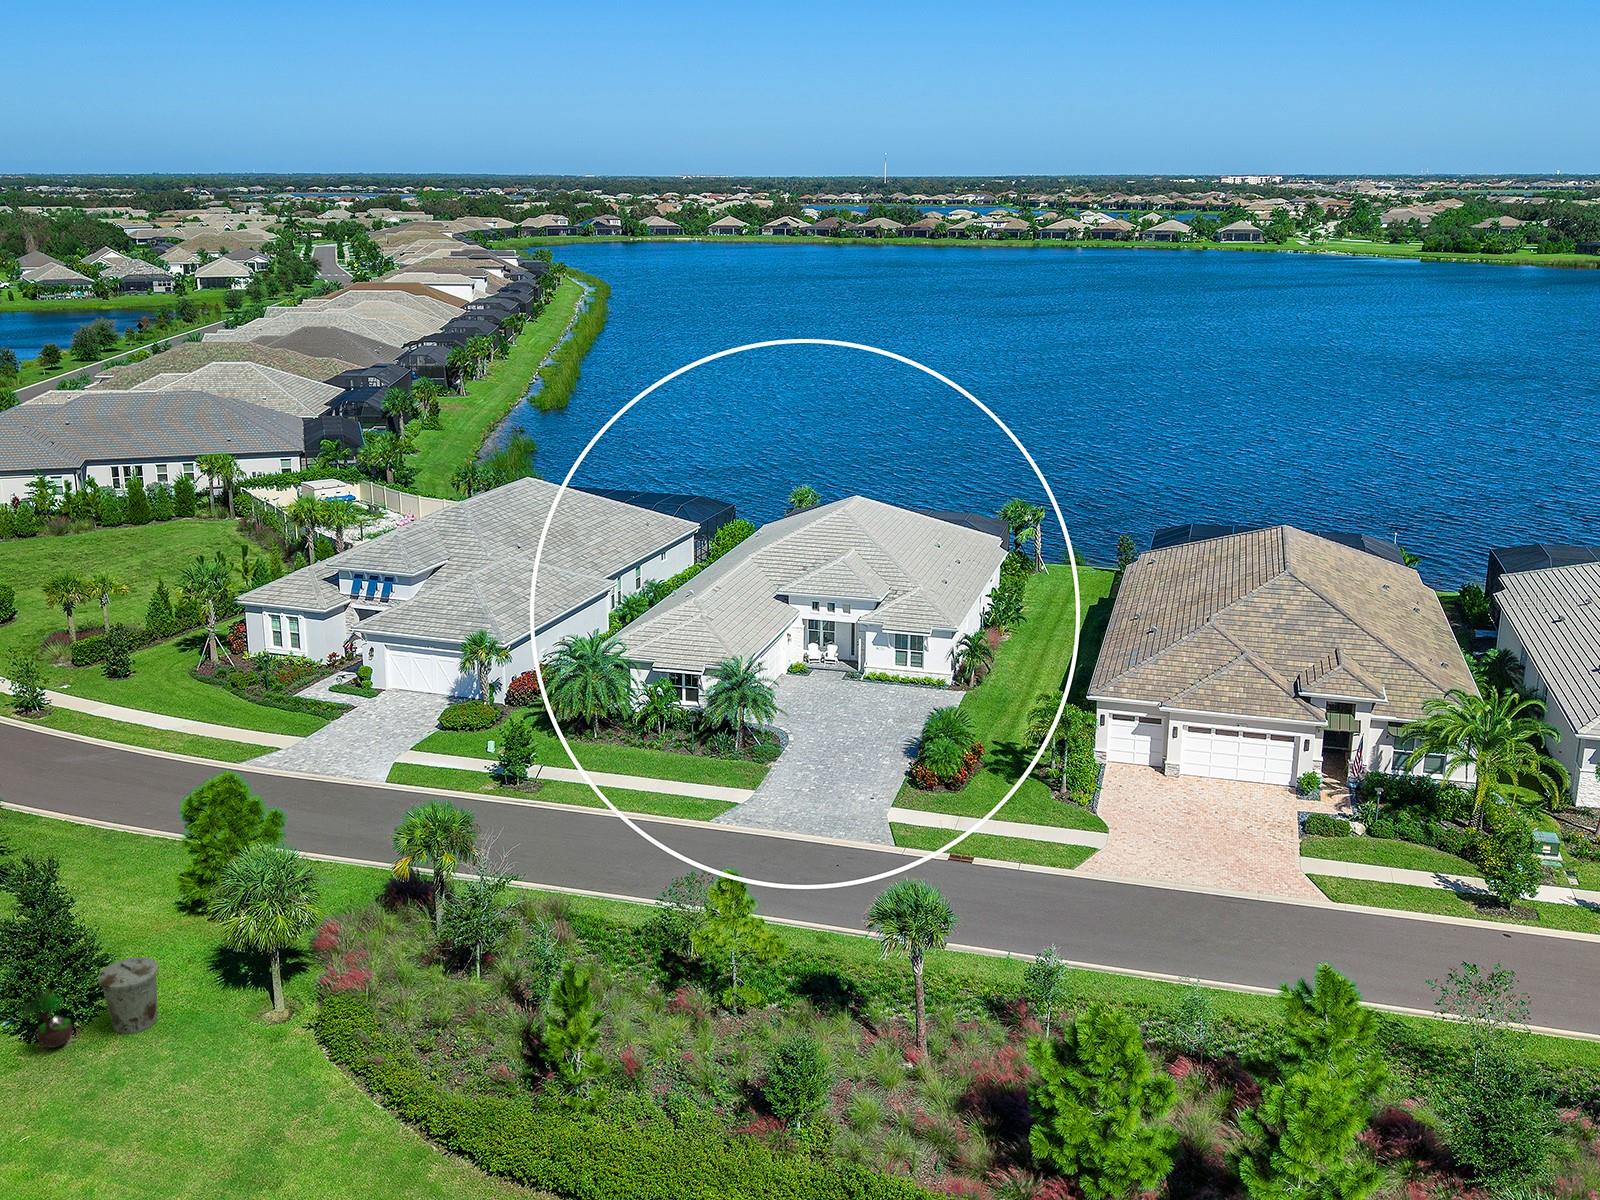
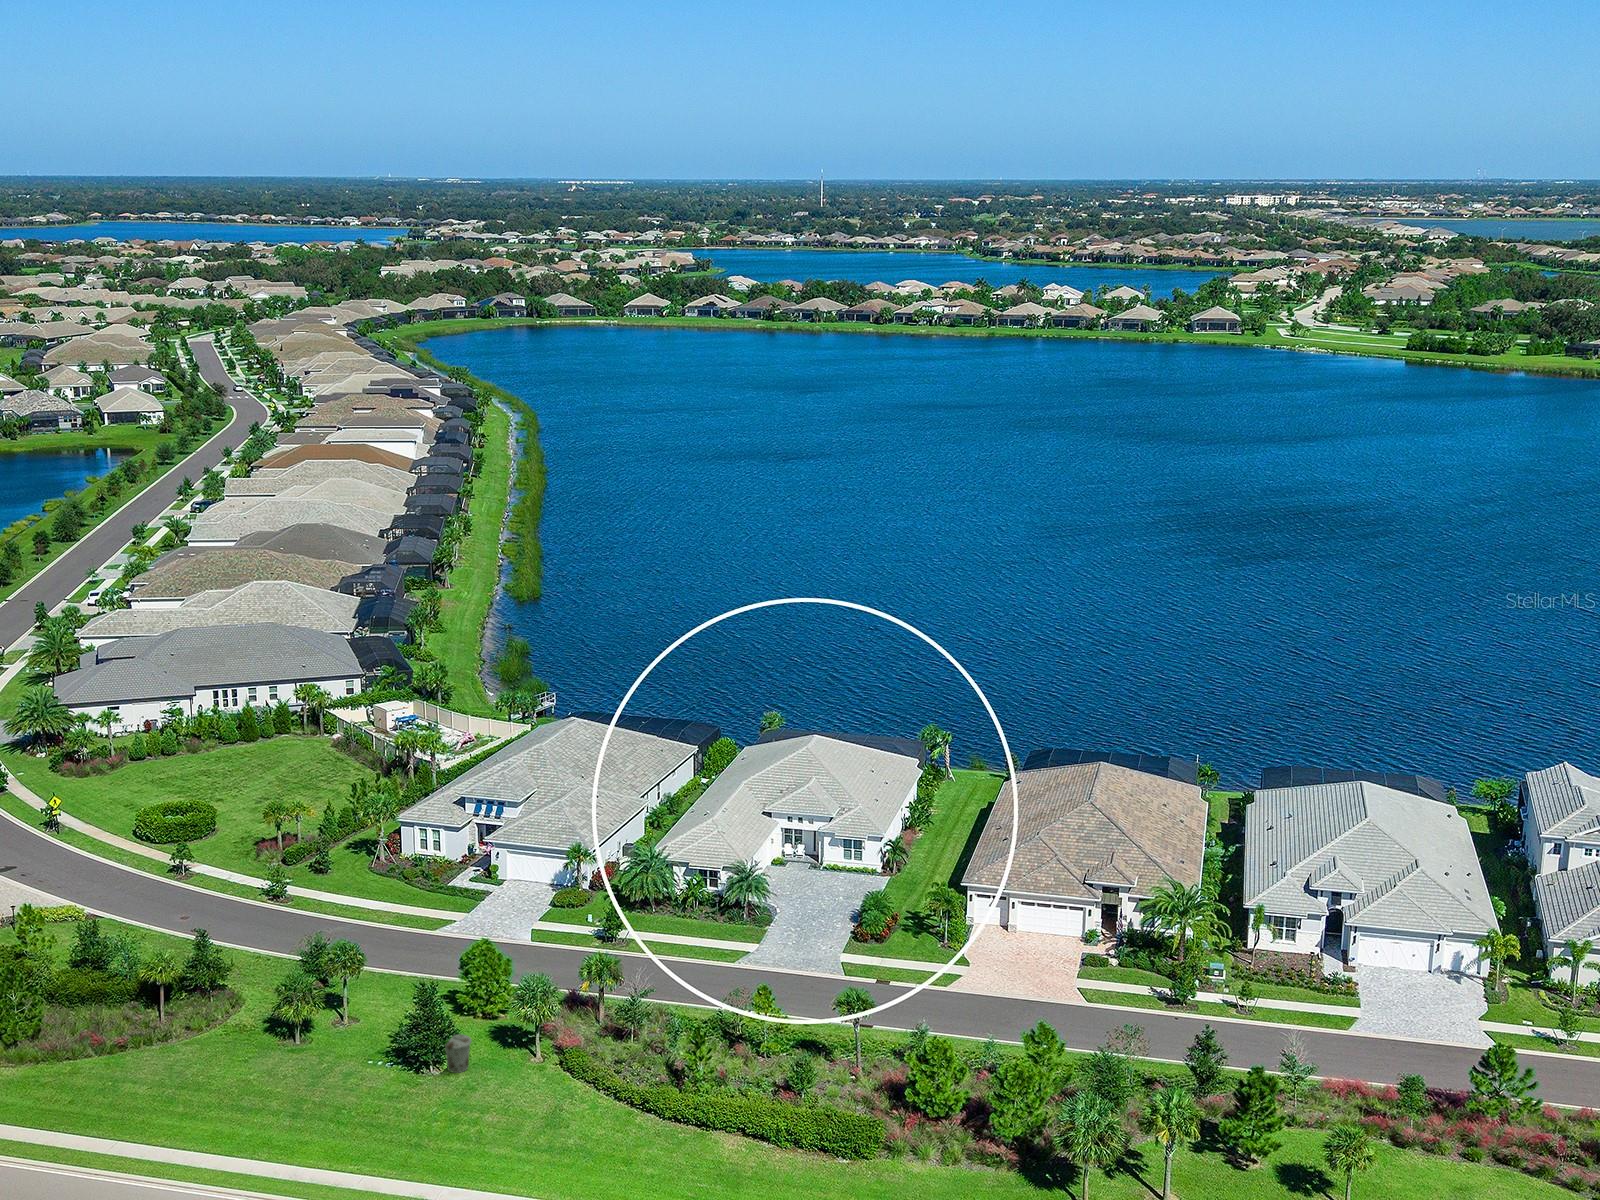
potted tree: present [21,989,72,1048] -> none [412,1047,434,1079]

